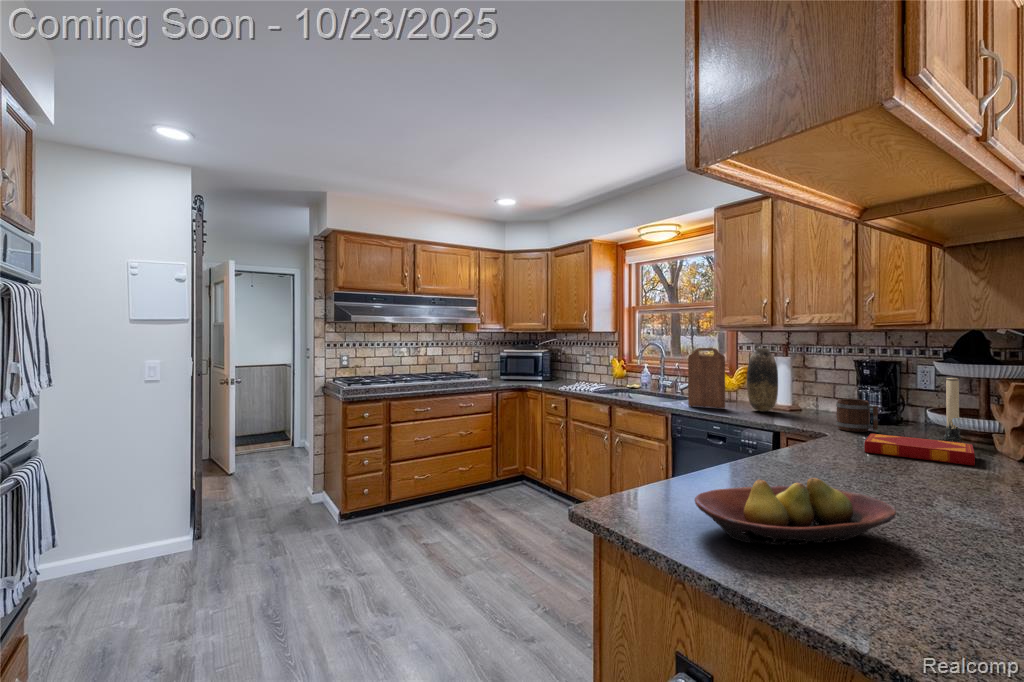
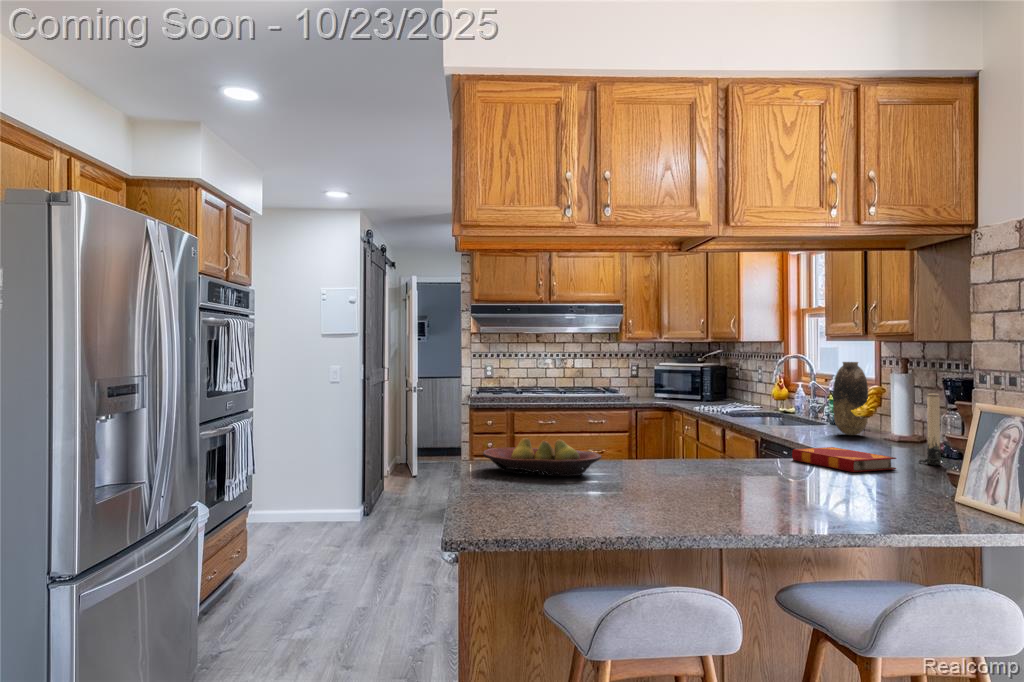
cutting board: present [688,348,725,408] -> none [781,361,817,431]
mug: present [836,399,878,432] -> none [859,417,893,452]

